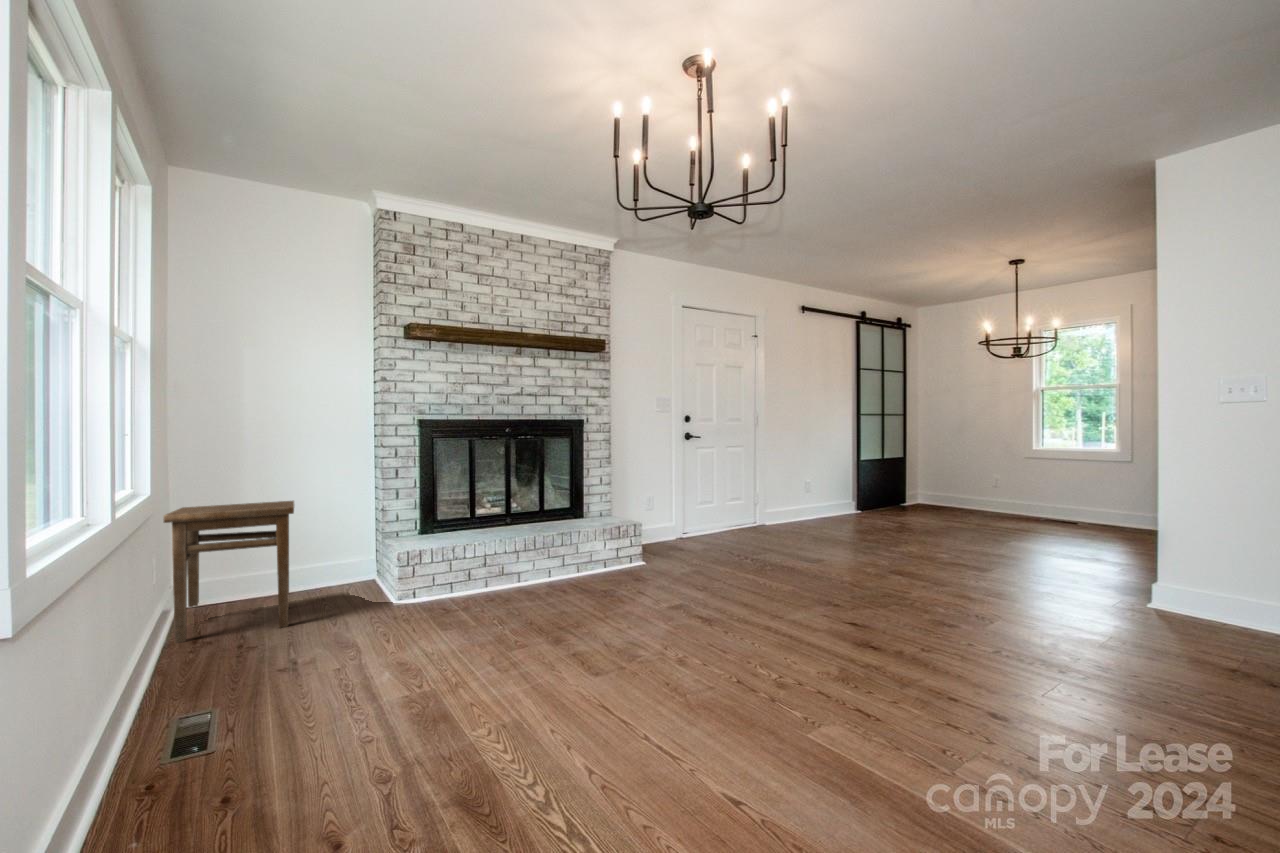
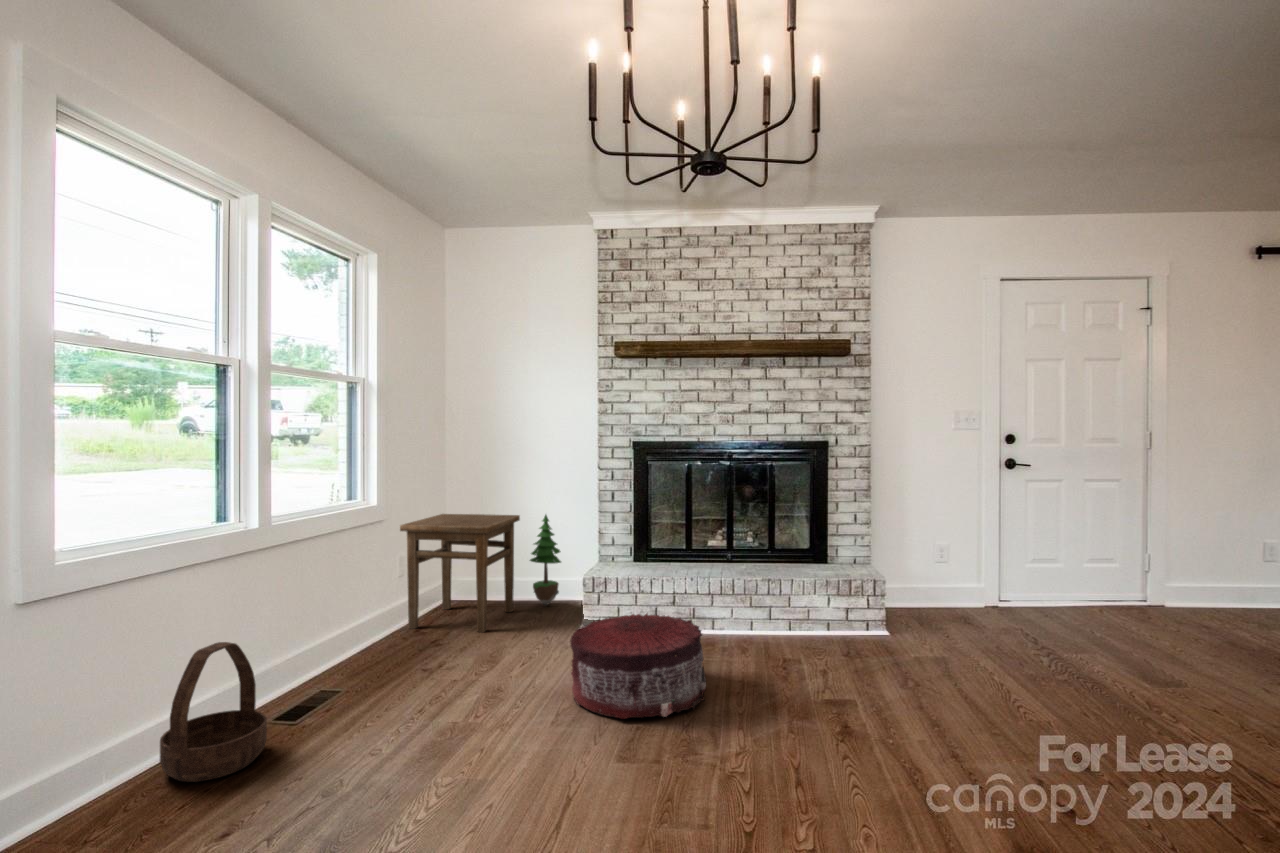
potted tree: none [300,498,340,598] -> present [530,515,561,605]
pouf: none [464,557,594,643] -> present [570,613,706,719]
basket: none [63,627,216,816] -> present [160,642,267,782]

